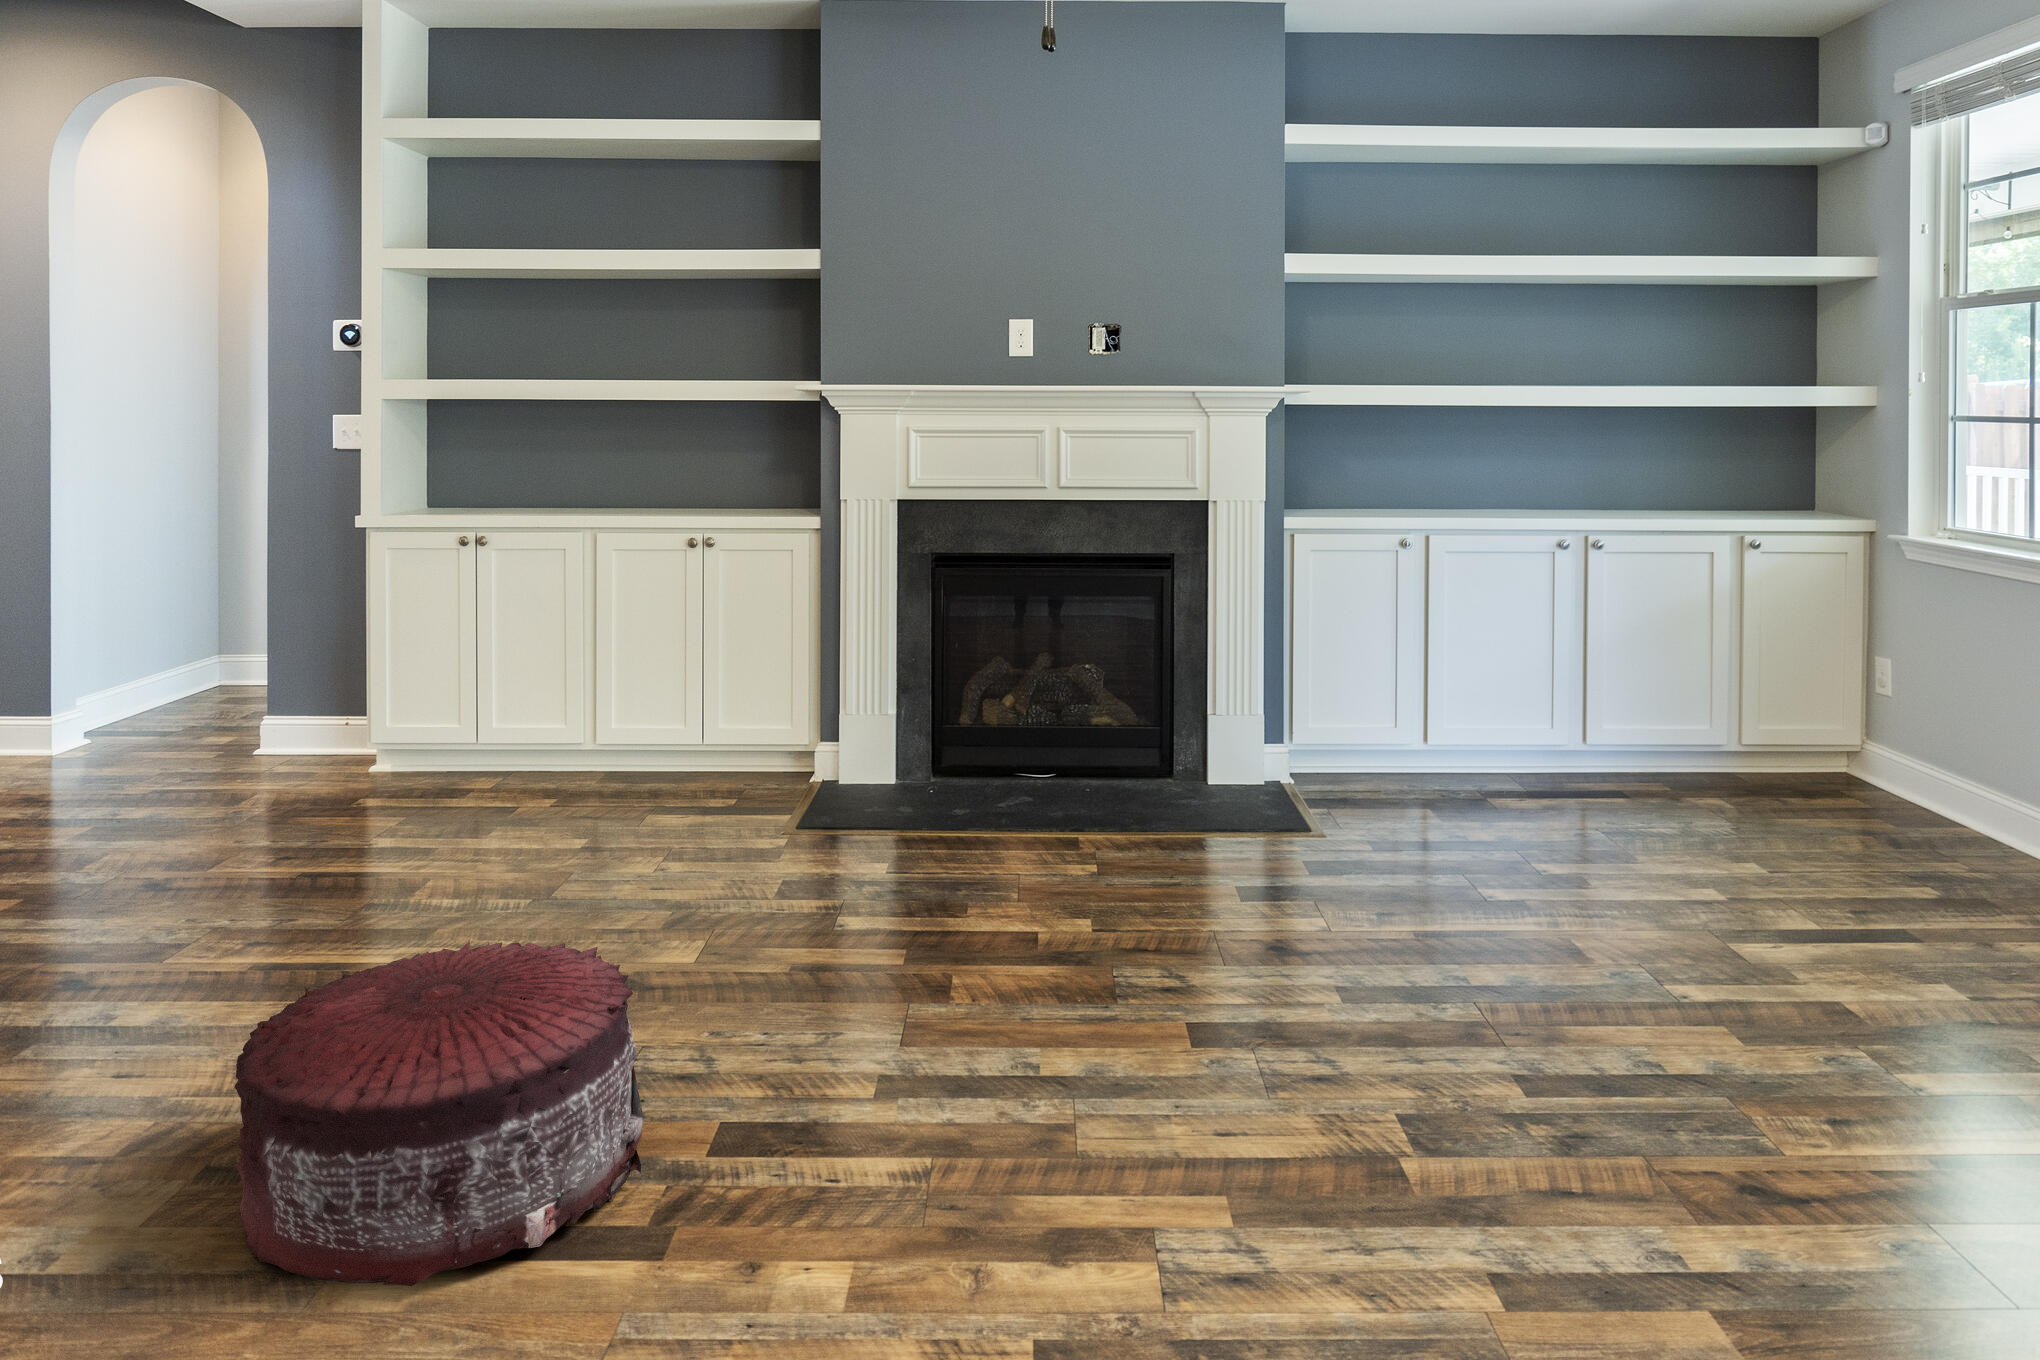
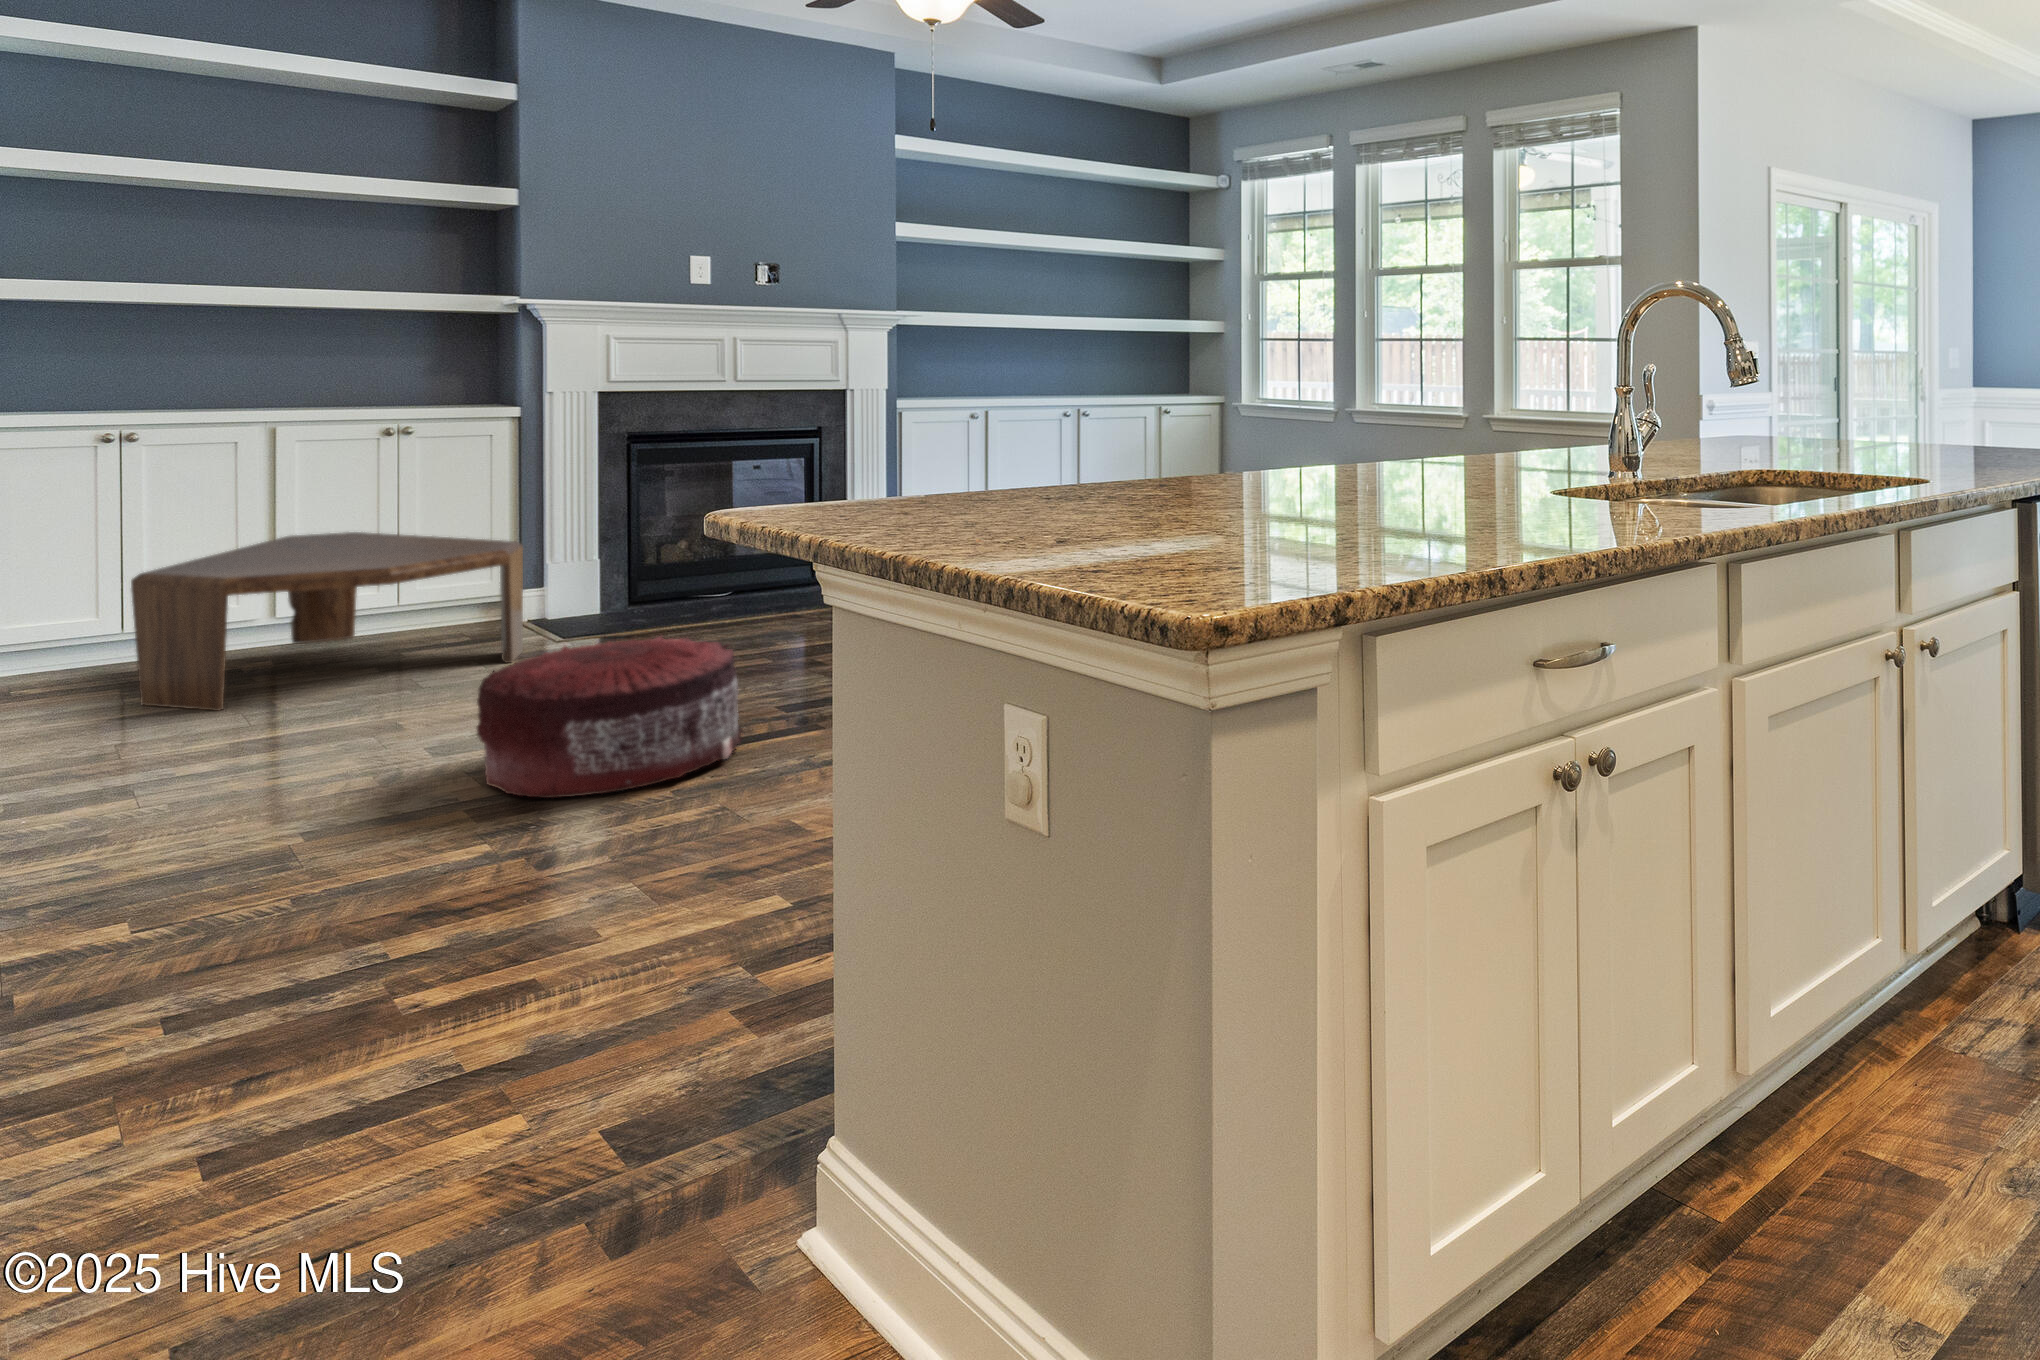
coffee table: none [366,657,737,884] -> present [131,532,523,711]

